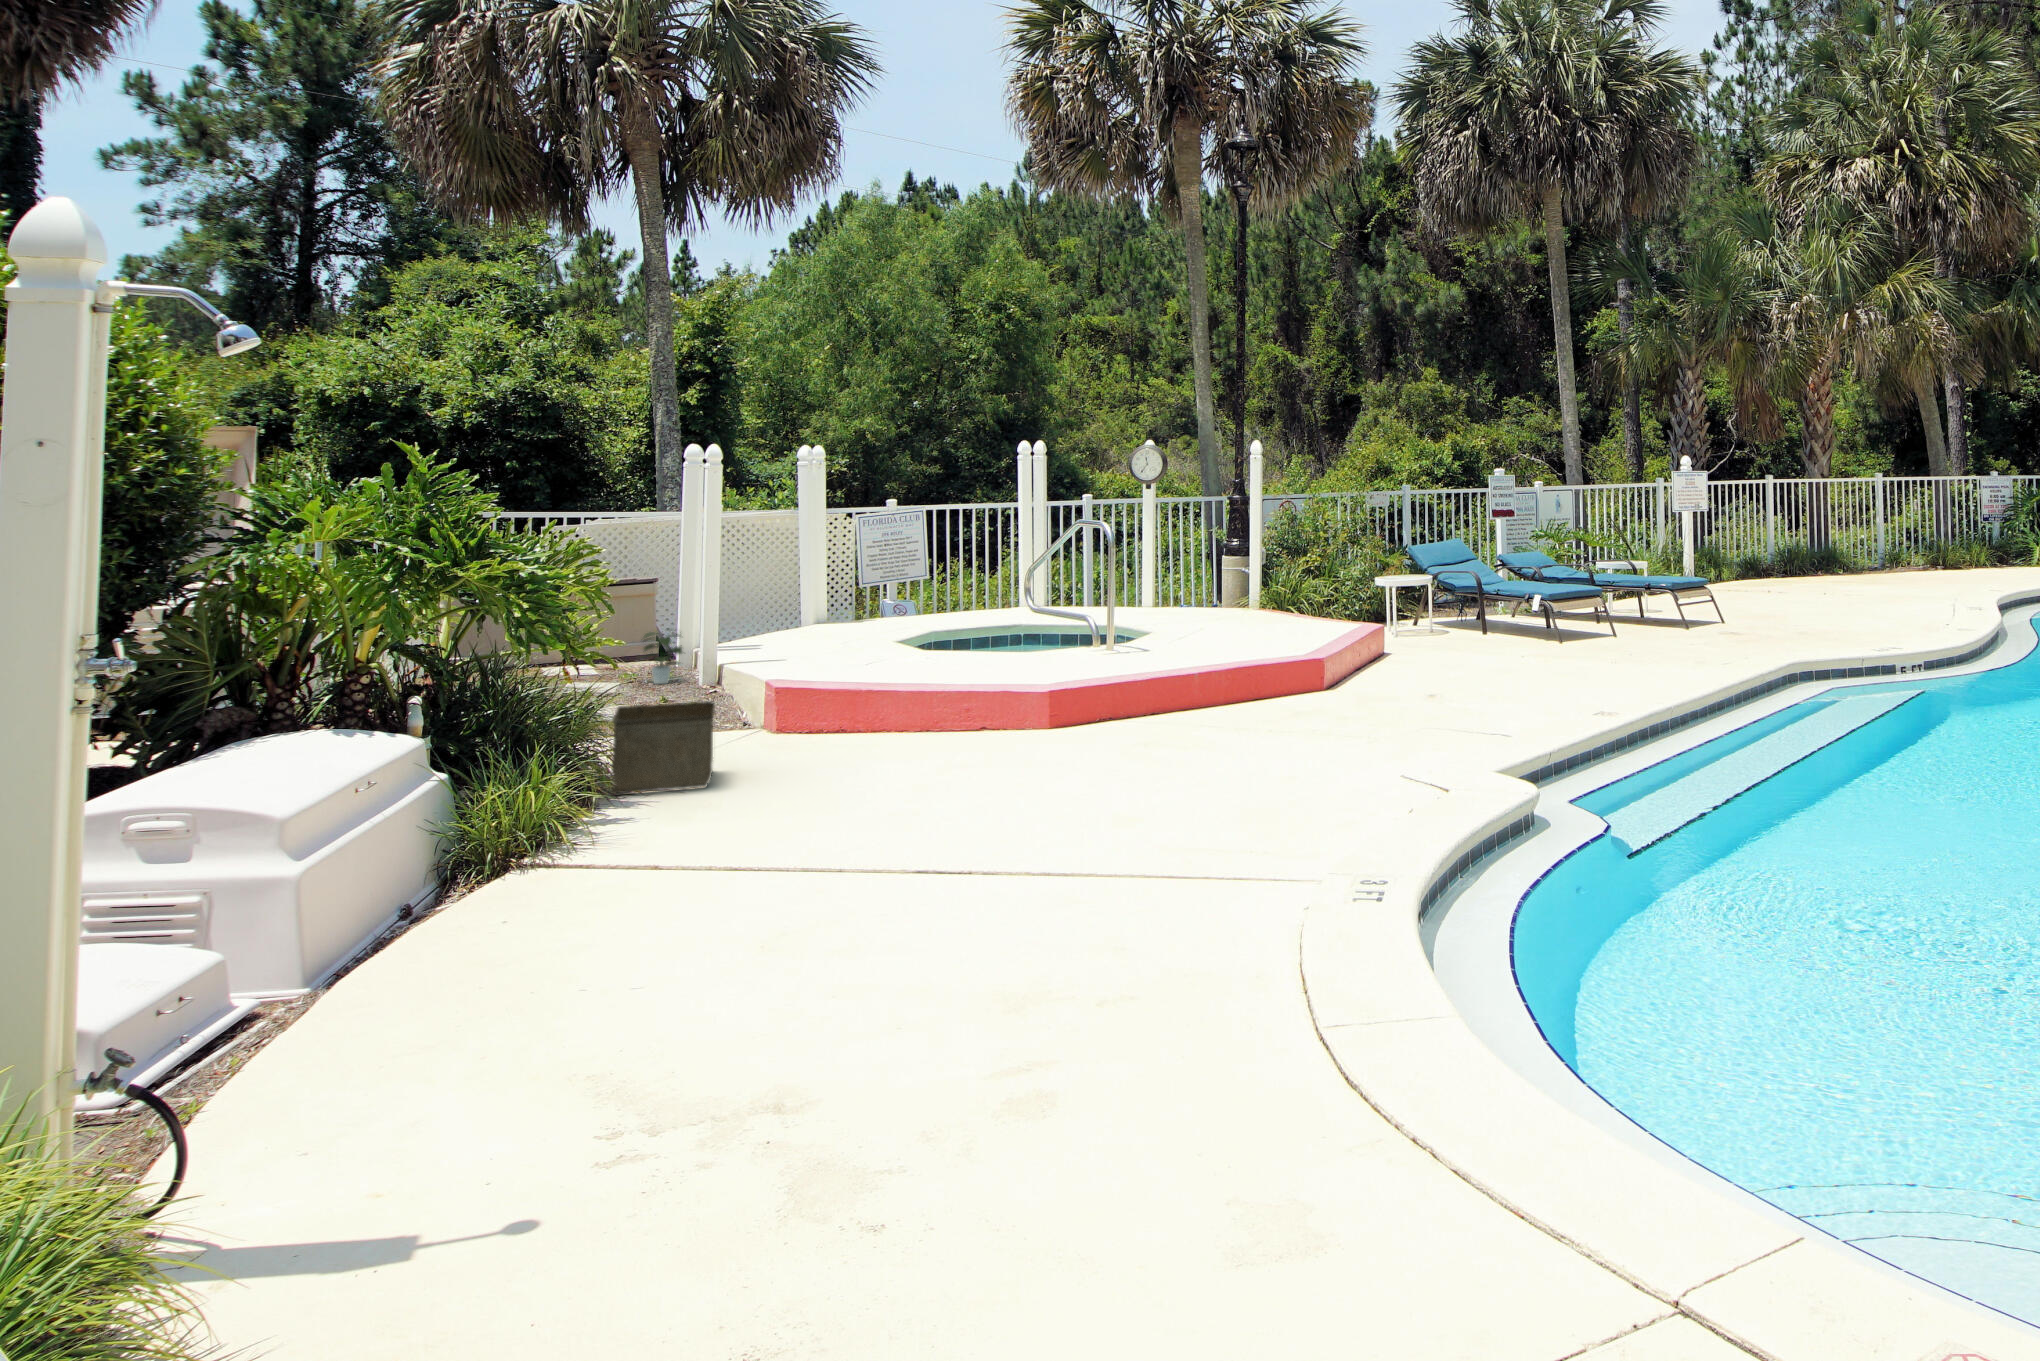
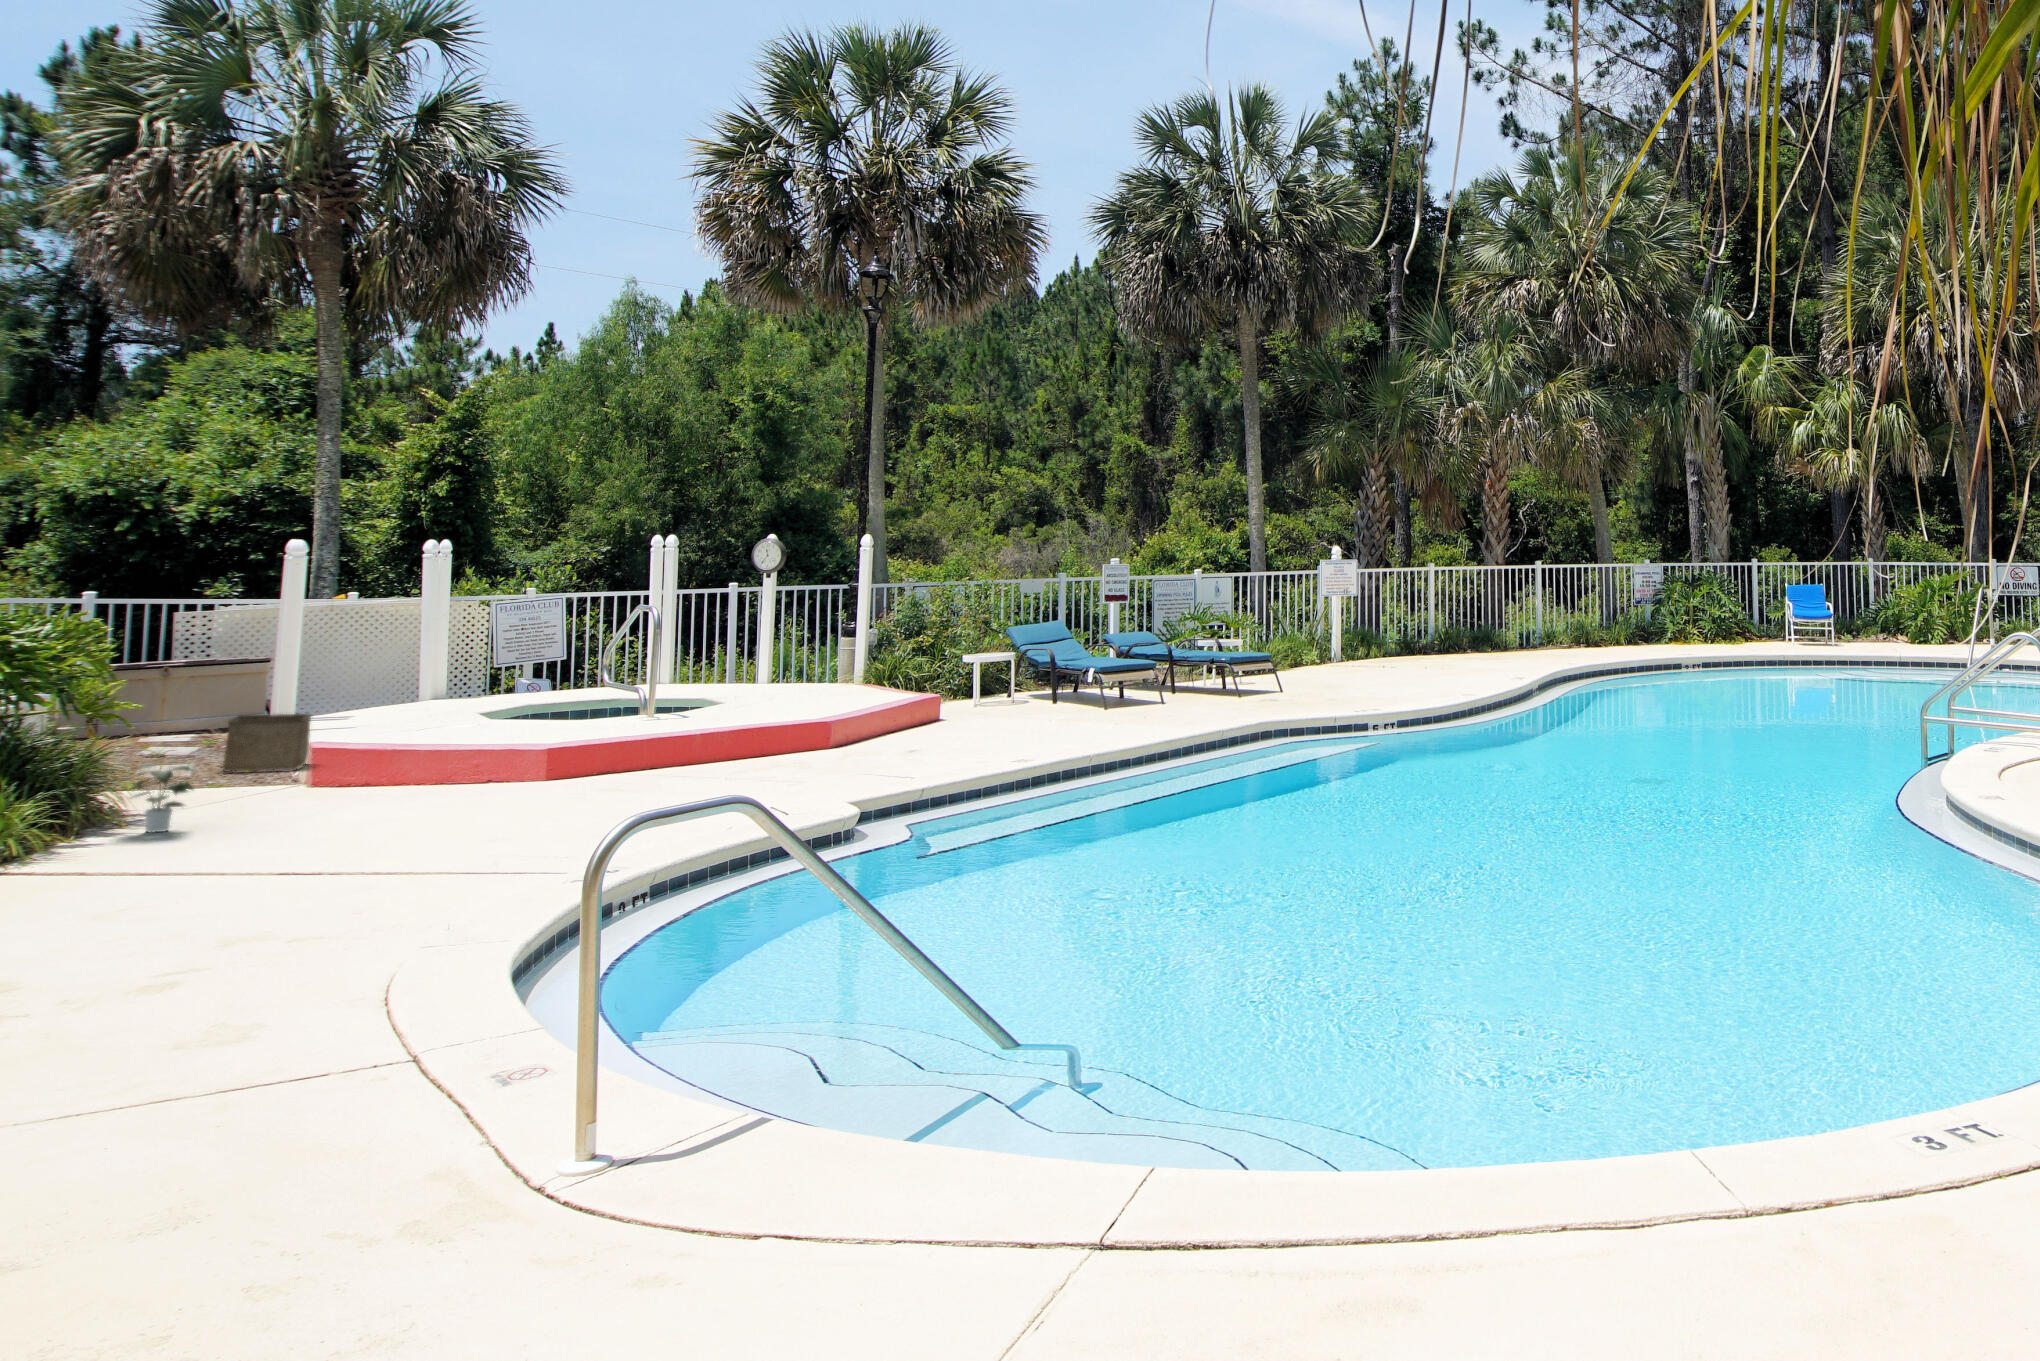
potted plant: present [644,632,682,684] -> present [130,760,193,832]

